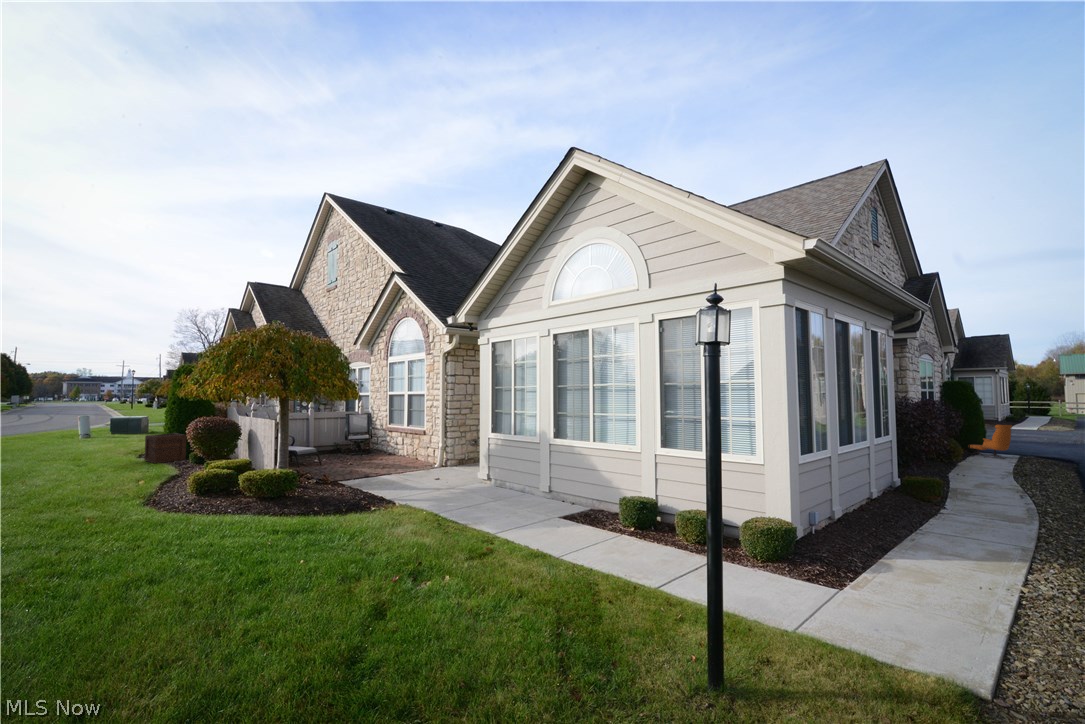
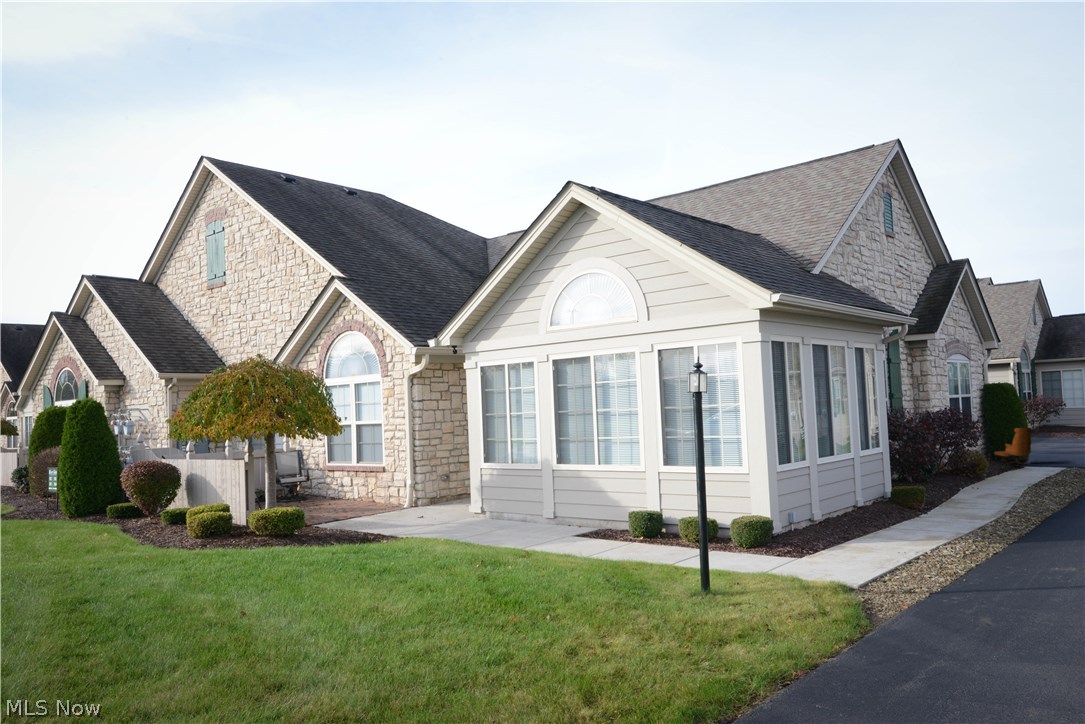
wooden crate: present [144,433,186,463] -> none [51,485,101,521]

